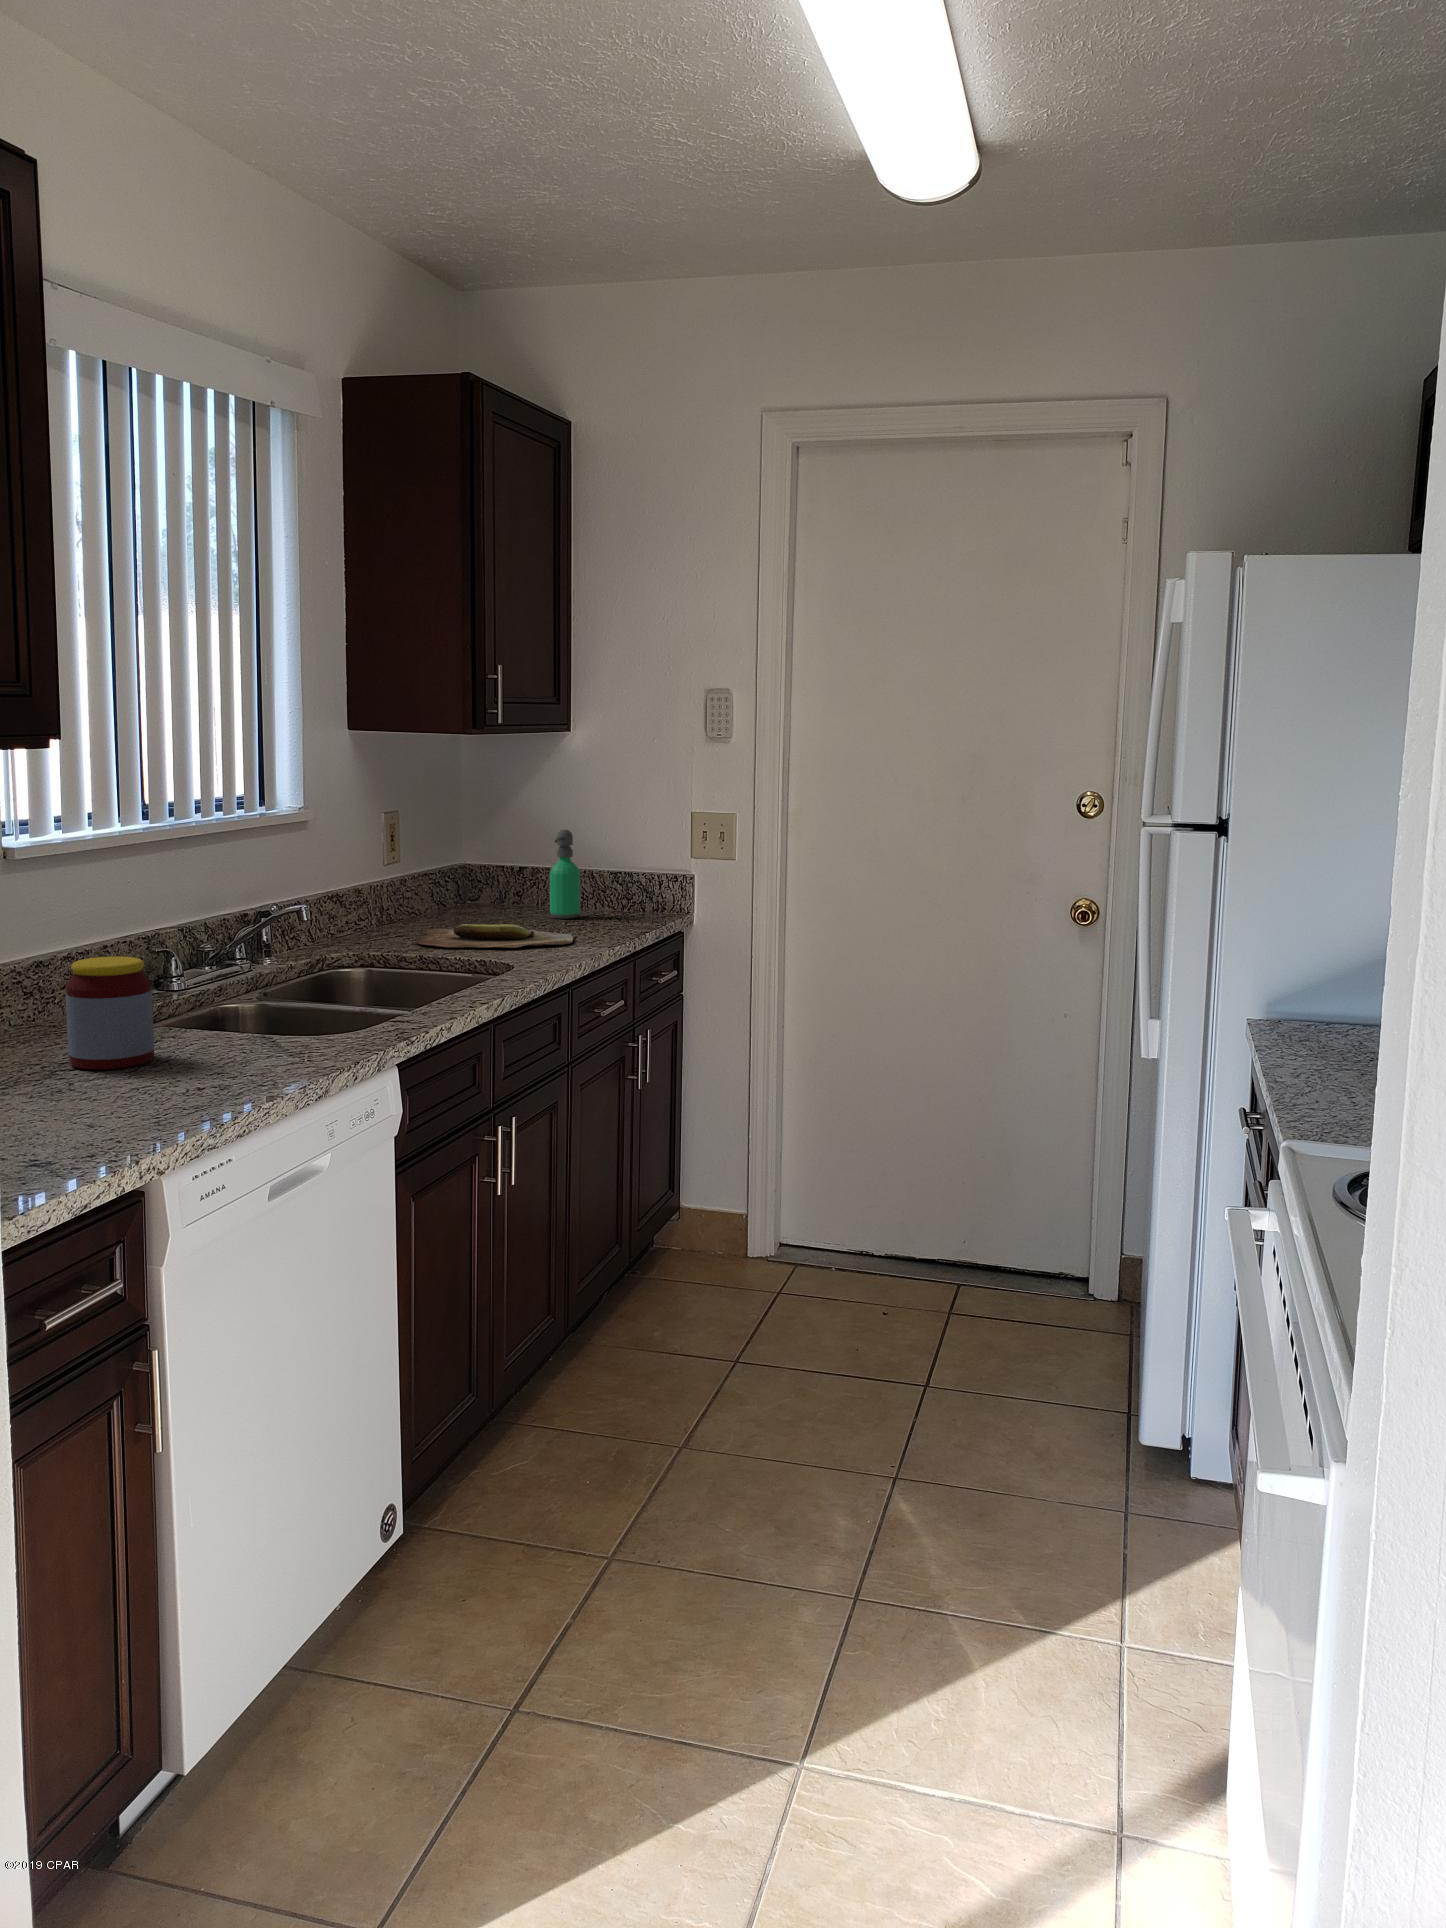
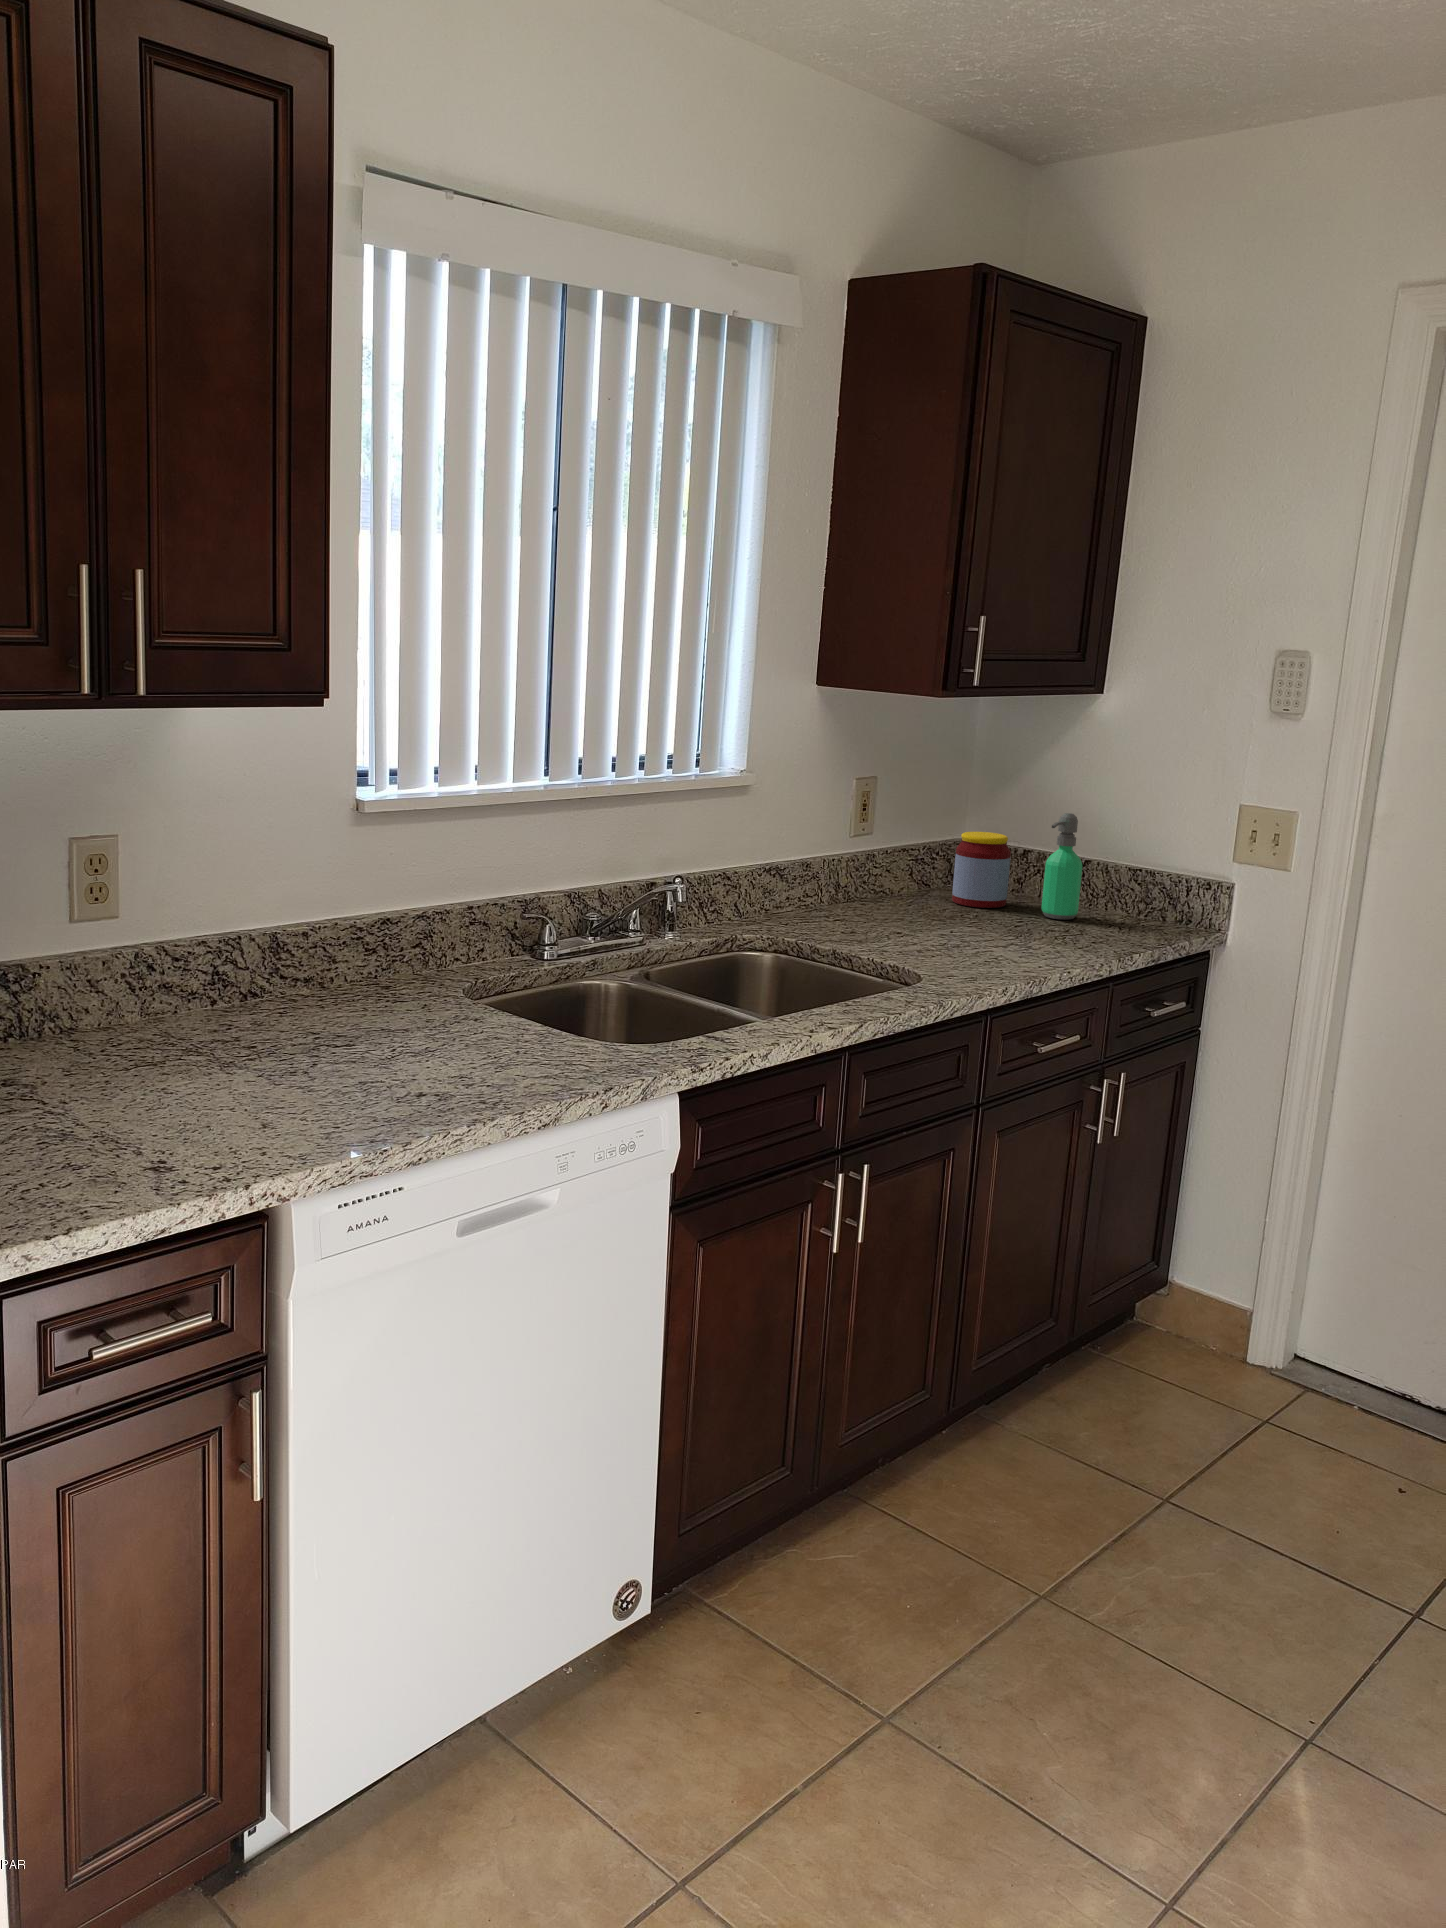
cutting board: present [414,924,573,948] -> none [845,916,1039,956]
jar: present [66,956,154,1070] -> present [952,832,1011,908]

